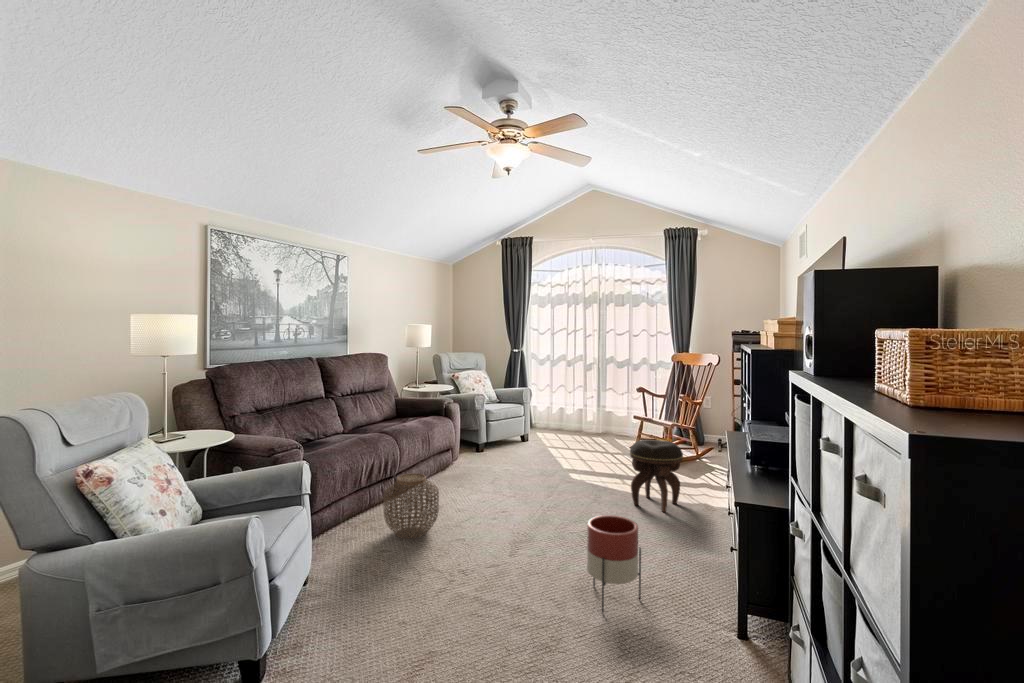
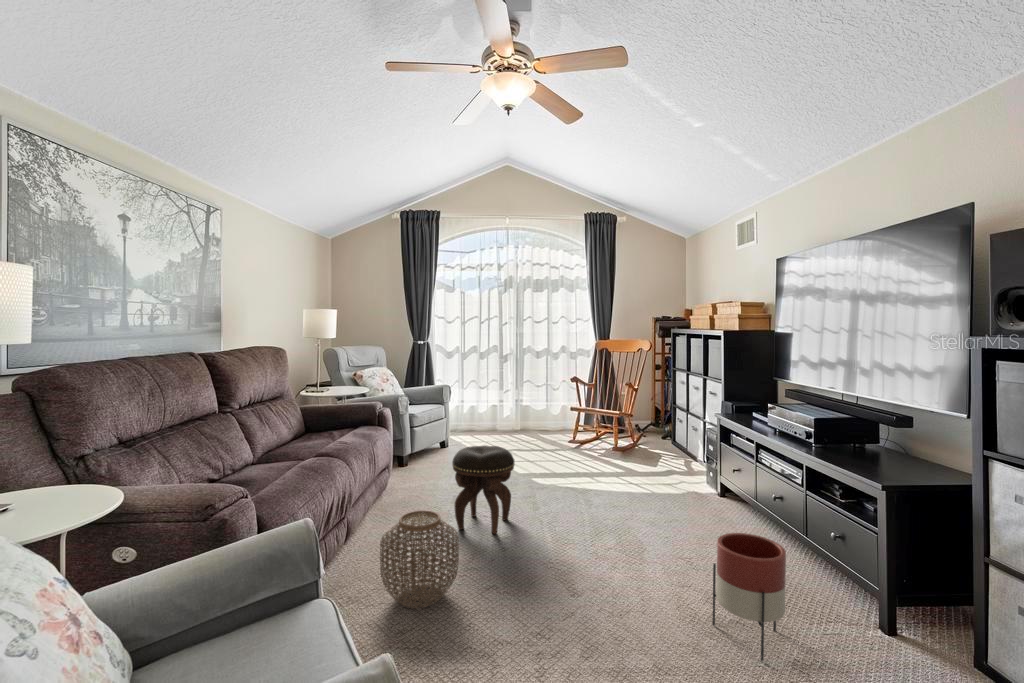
footstool: present [630,440,683,512] -> present [452,445,515,534]

